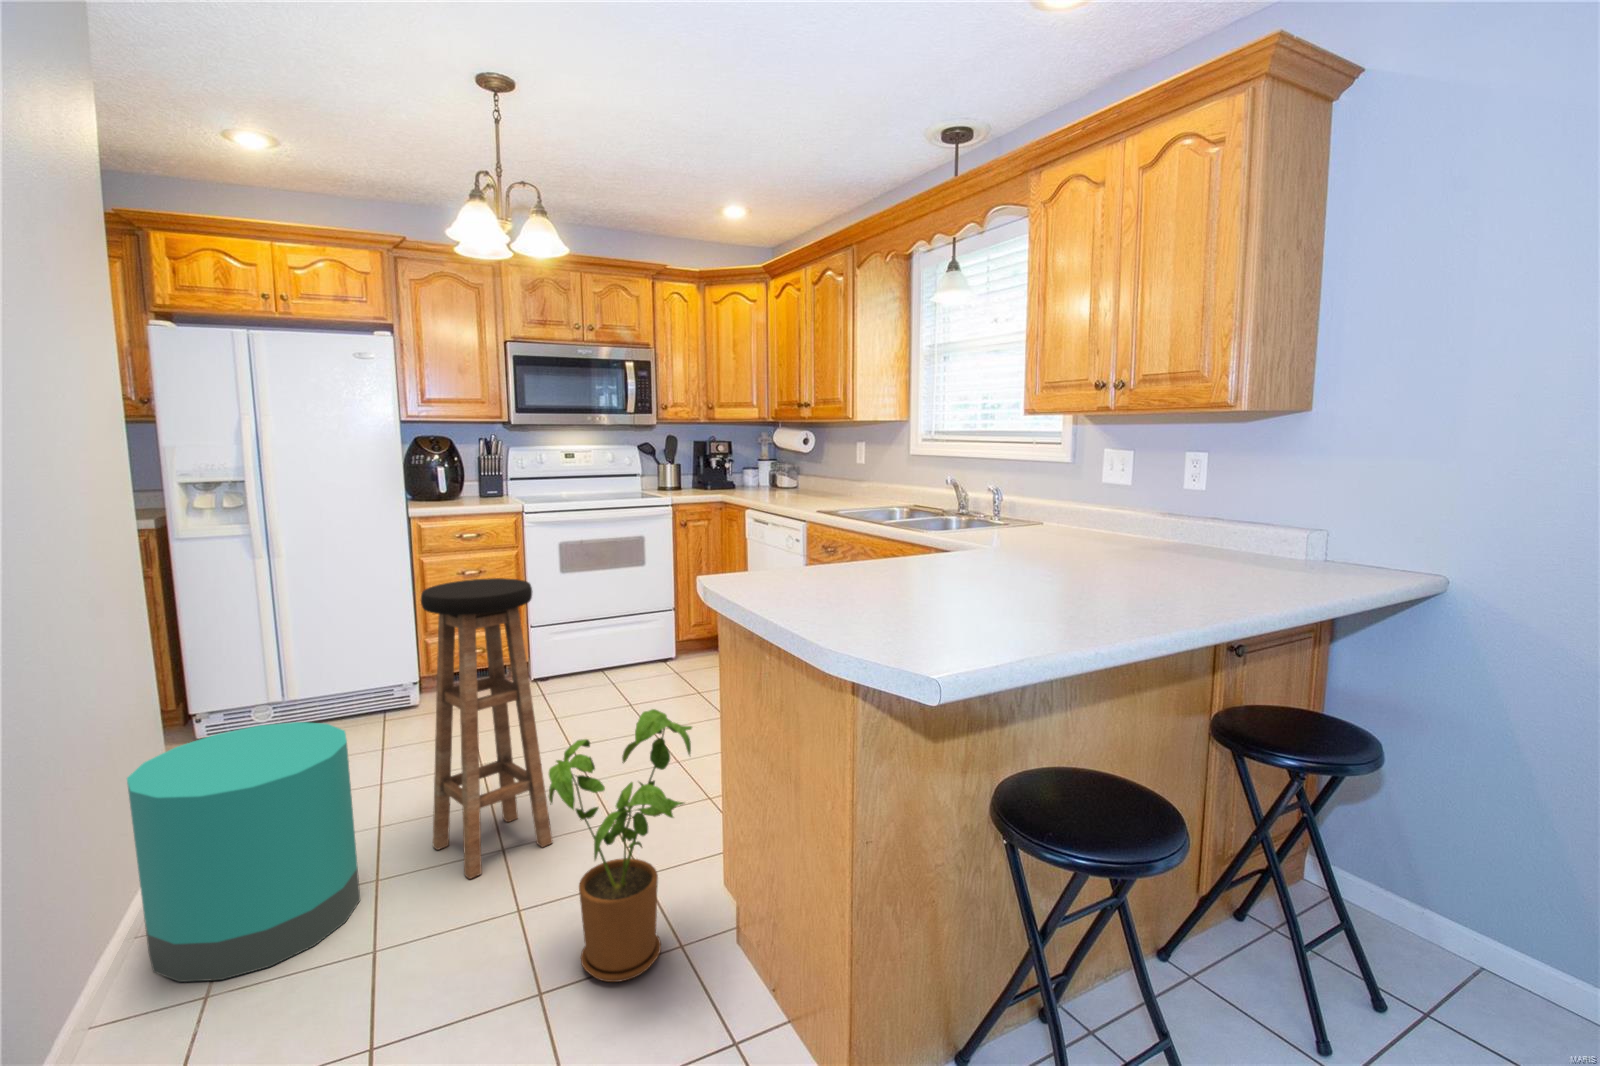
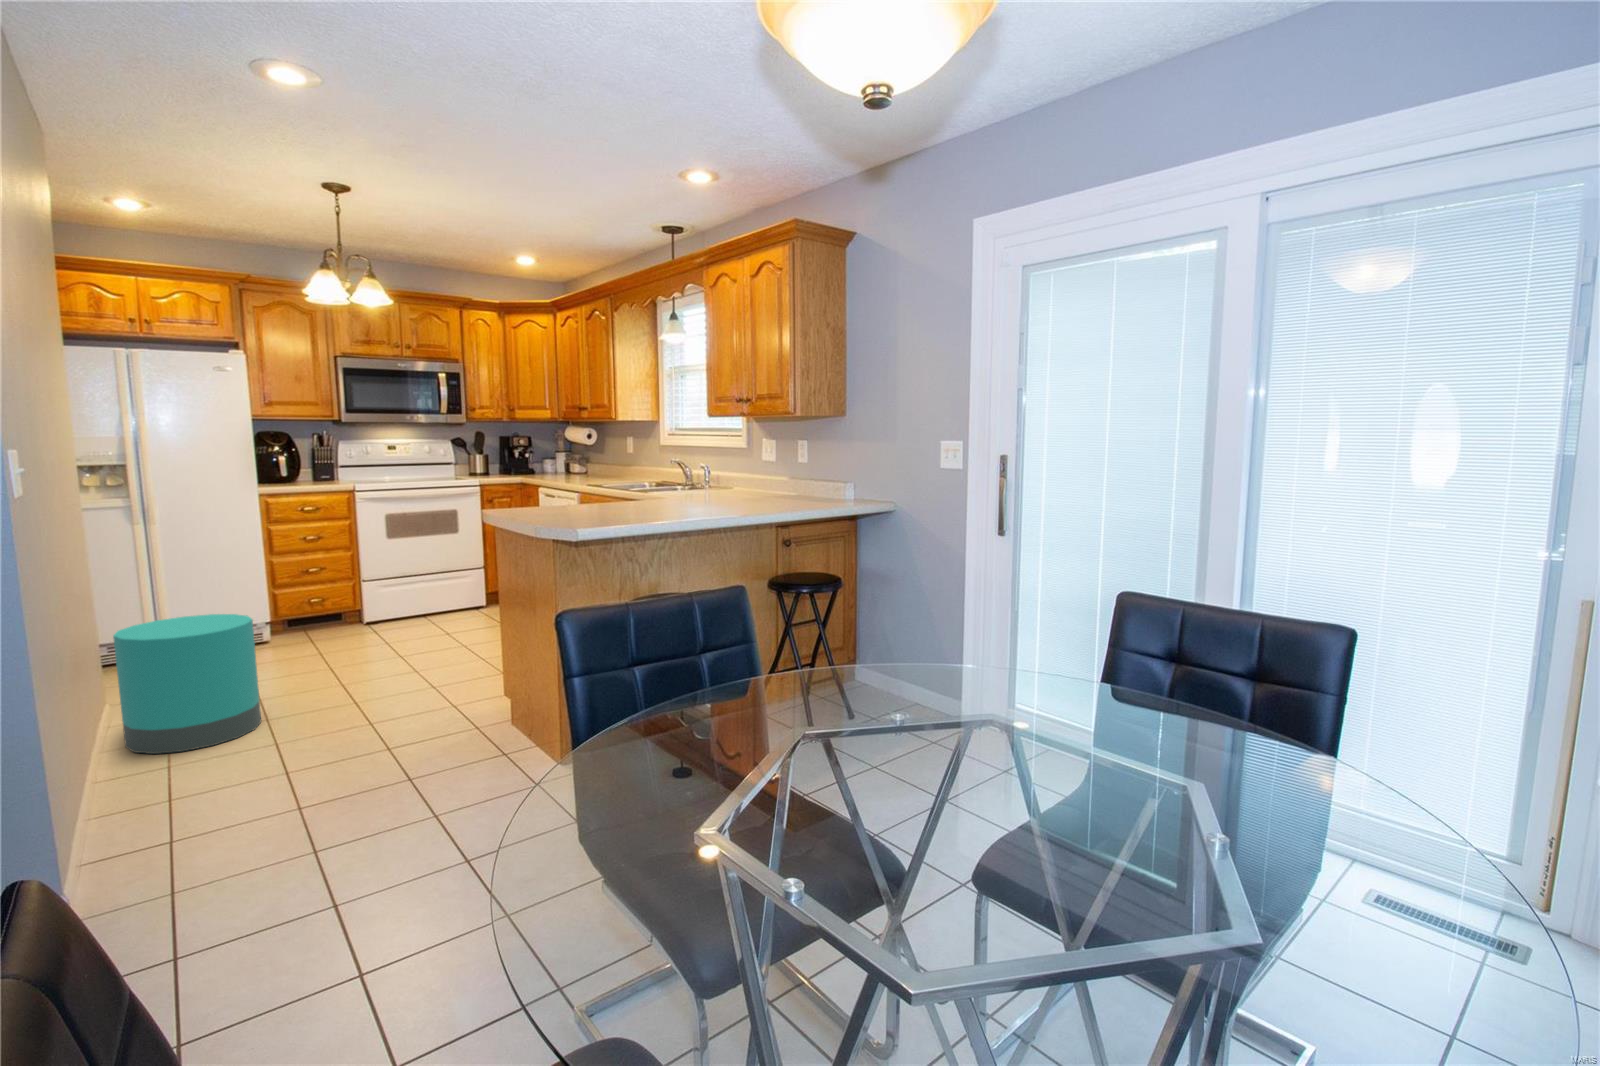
bar stool: present [421,578,552,879] -> none [297,523,390,710]
house plant: present [549,709,692,982] -> none [391,584,479,735]

